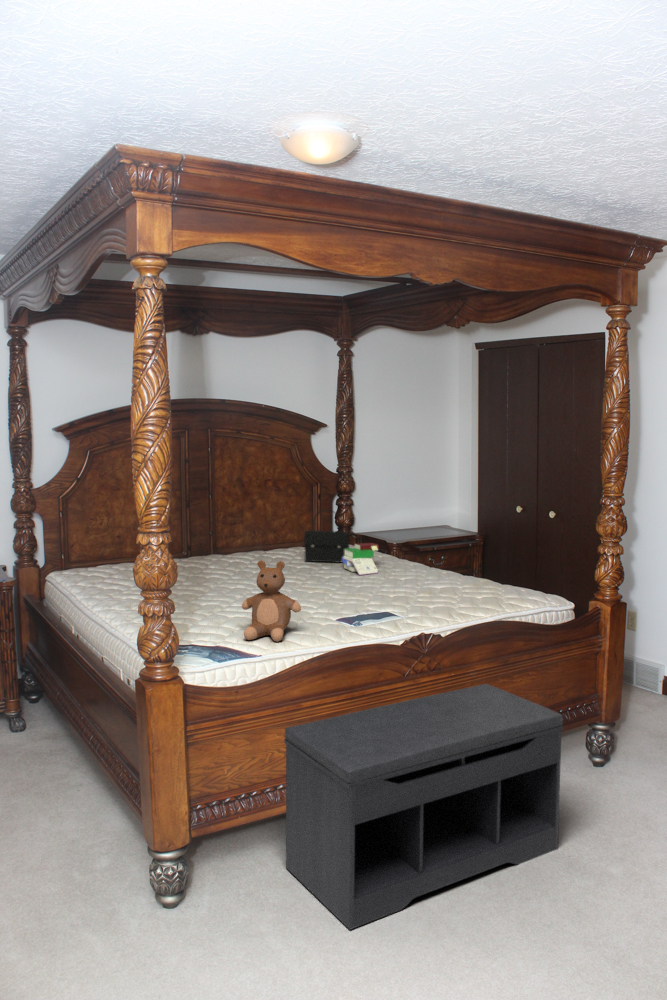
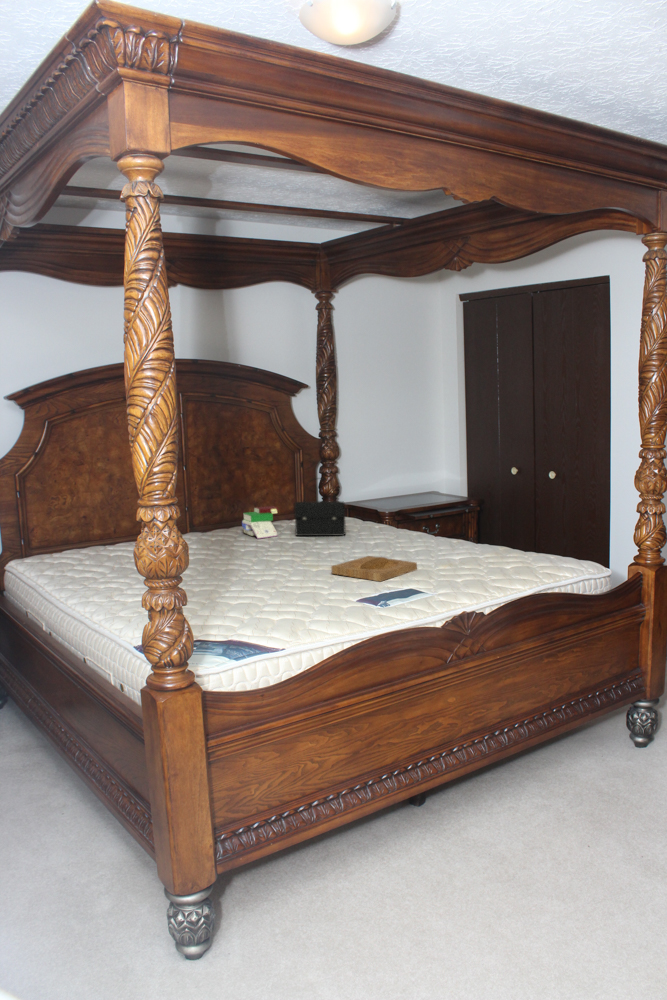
book: present [342,543,379,575] -> present [242,506,278,539]
teddy bear: present [242,560,301,642] -> none [252,536,324,631]
tray: none [323,581,399,604] -> present [332,556,417,581]
bench: present [284,684,563,930] -> none [321,666,636,974]

